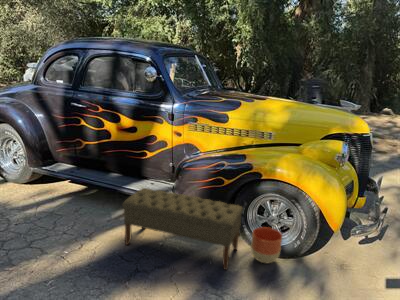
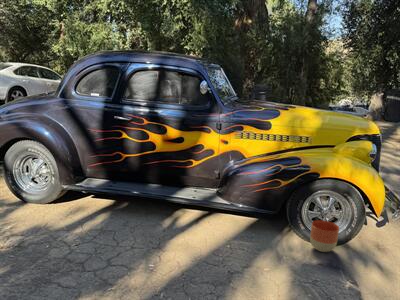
bench: present [122,188,243,269] -> none [194,194,306,261]

